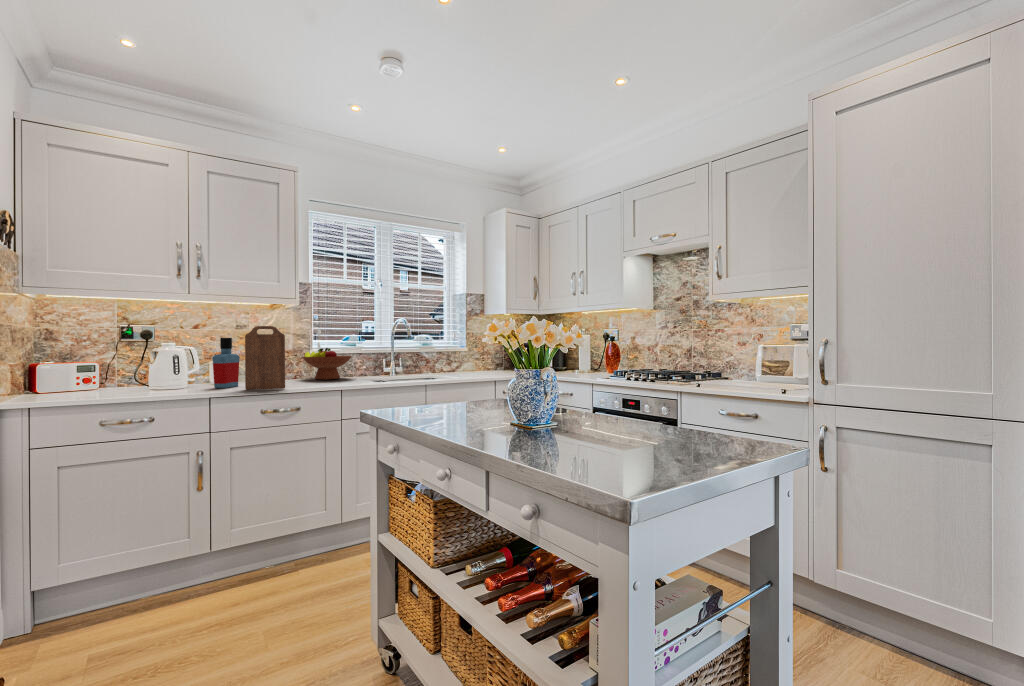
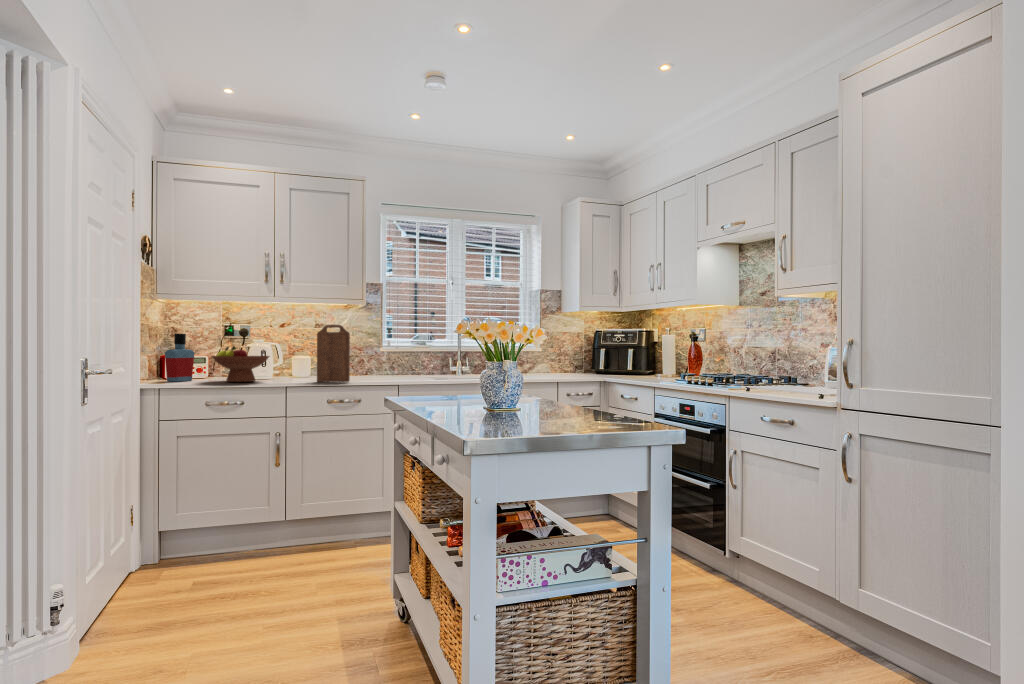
bottle: present [212,338,240,388] -> present [165,334,194,382]
fruit bowl: present [302,348,352,380] -> present [212,346,269,382]

